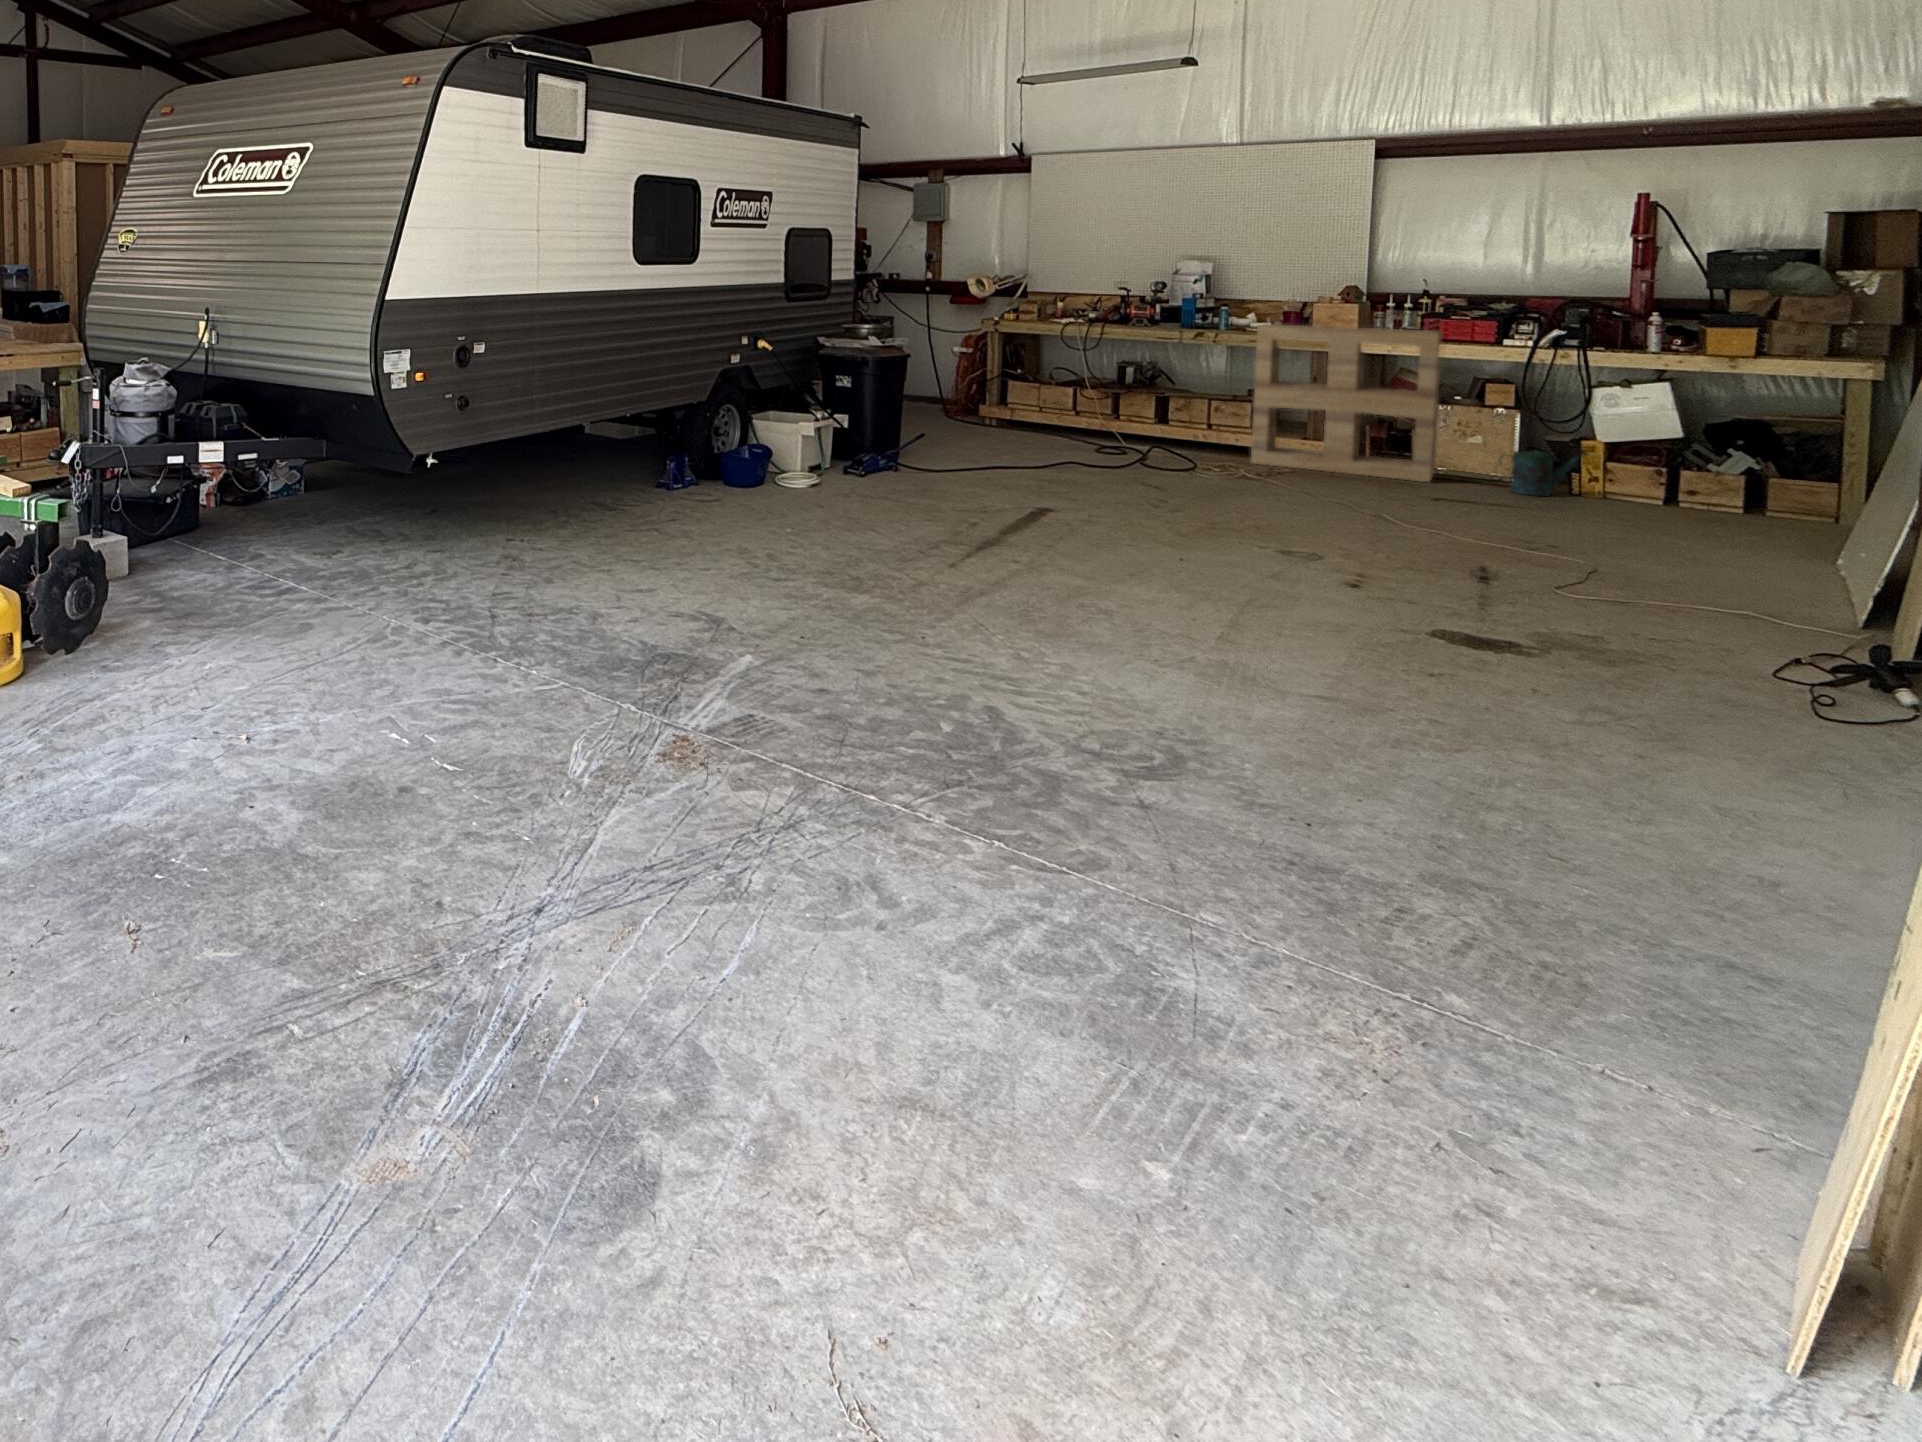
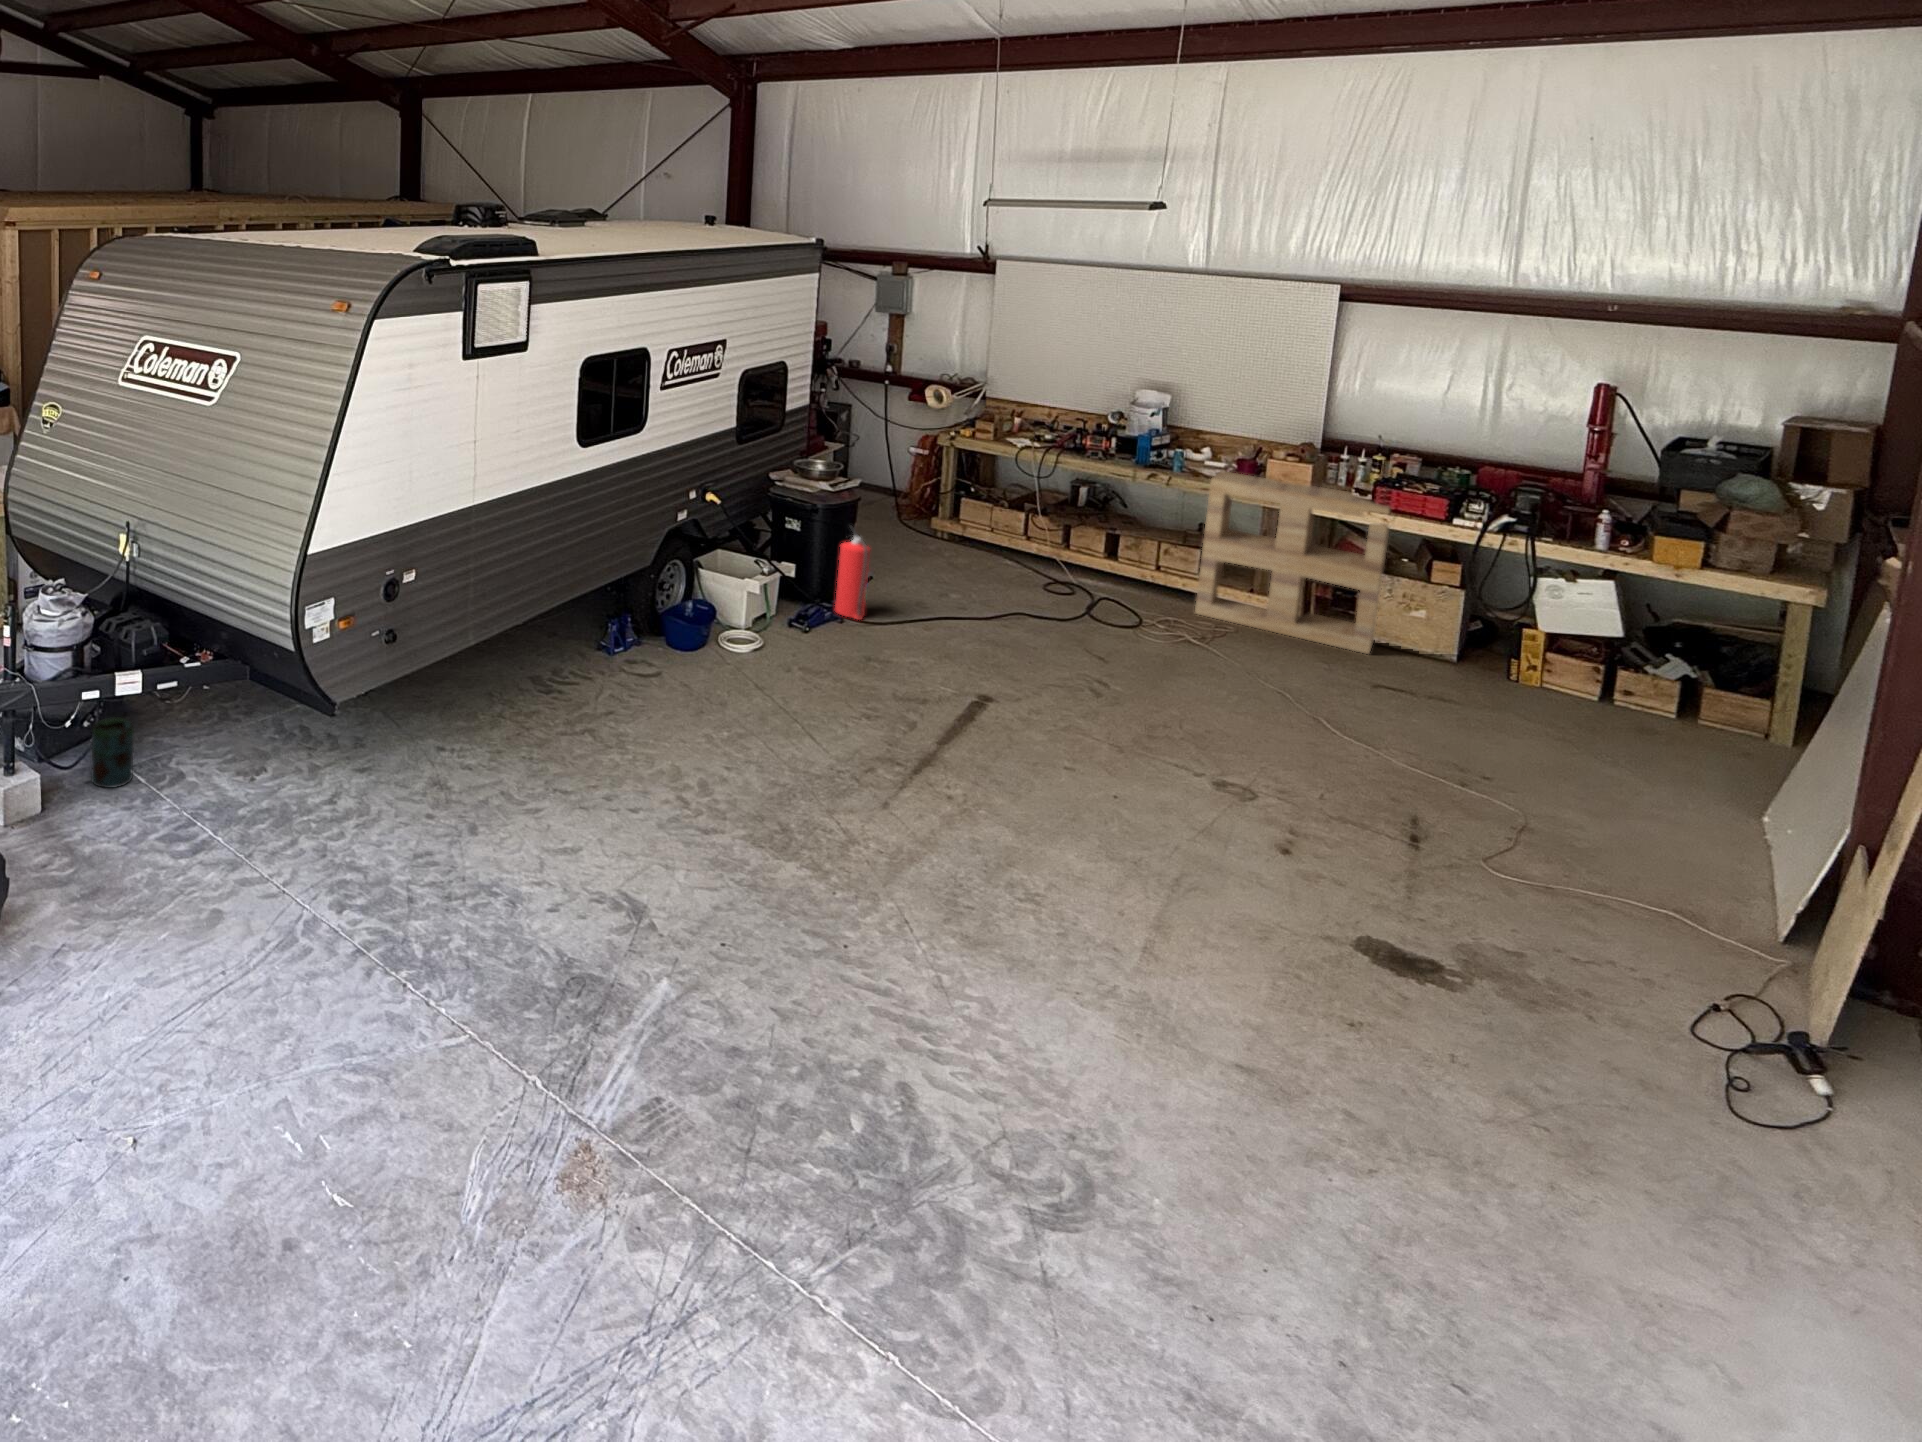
fire extinguisher: none [889,380,921,470] -> present [835,527,870,620]
watering can: present [1501,449,1589,496] -> present [90,717,134,788]

